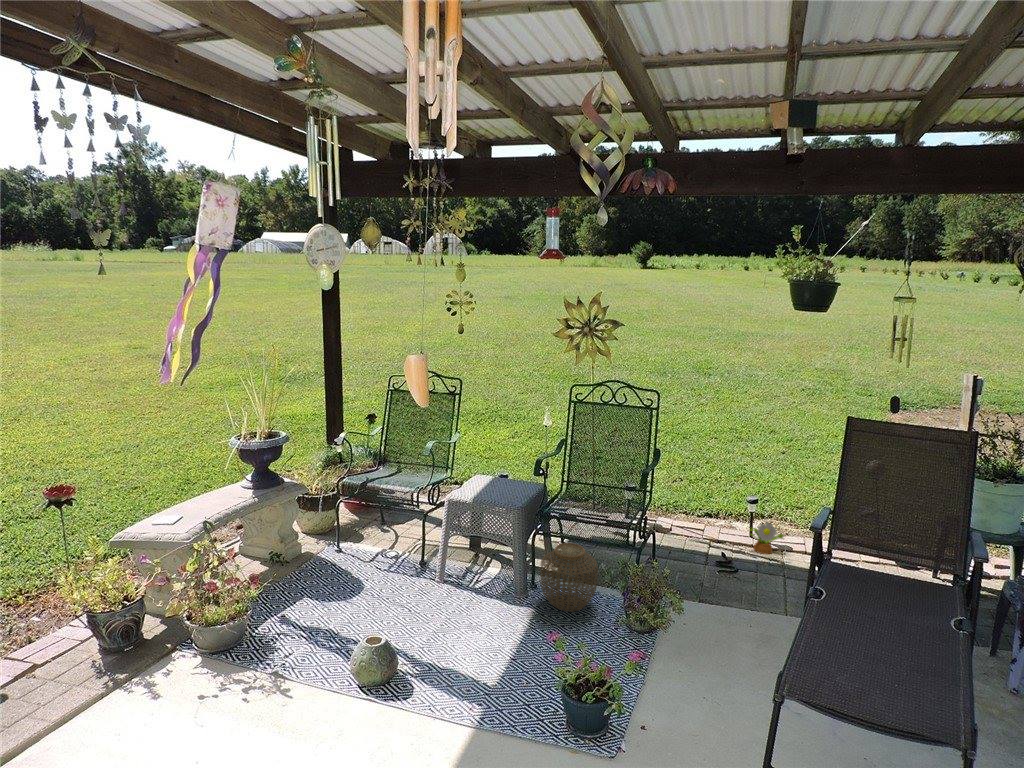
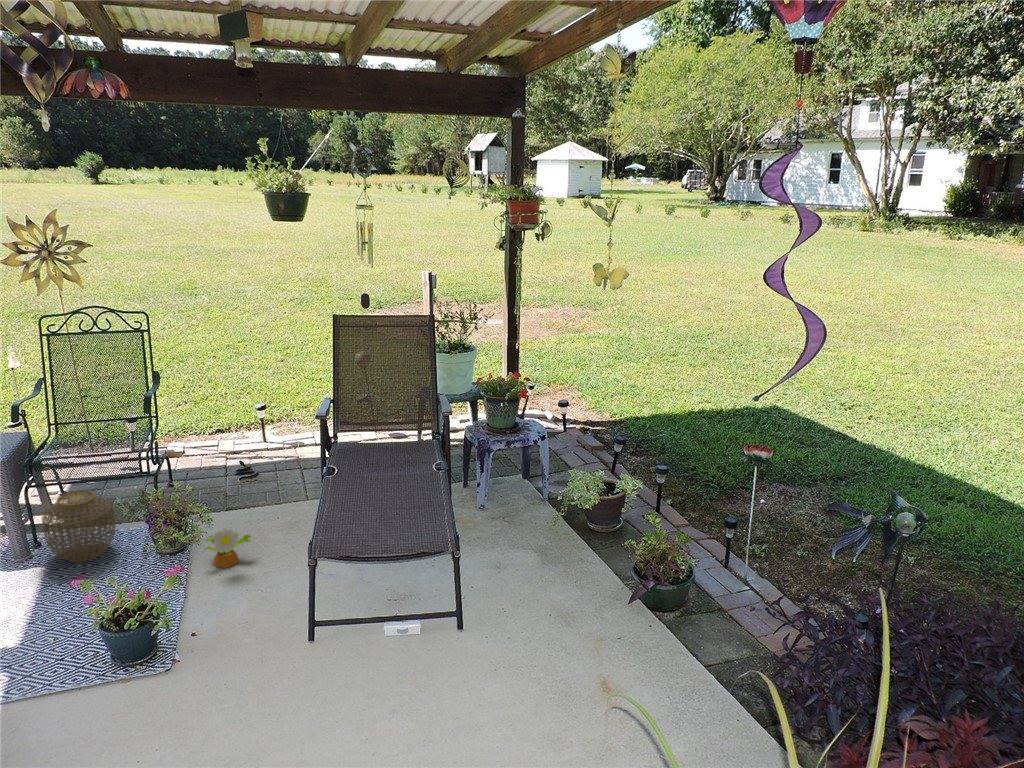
decorative plant: present [750,522,784,554] -> present [204,528,251,568]

